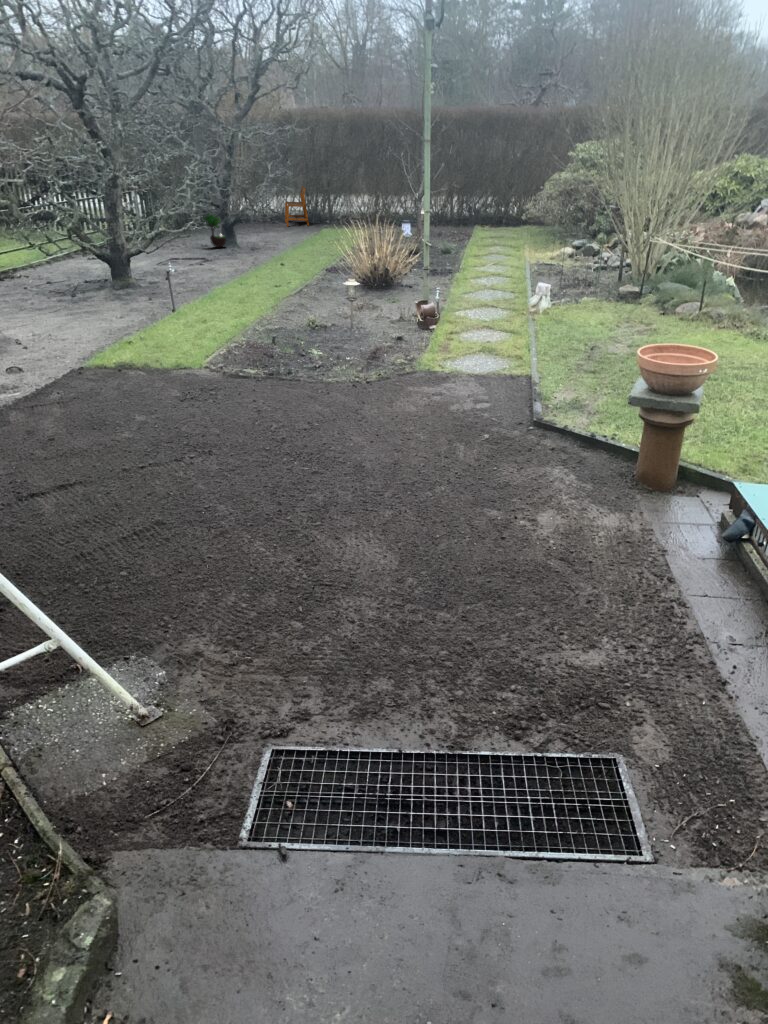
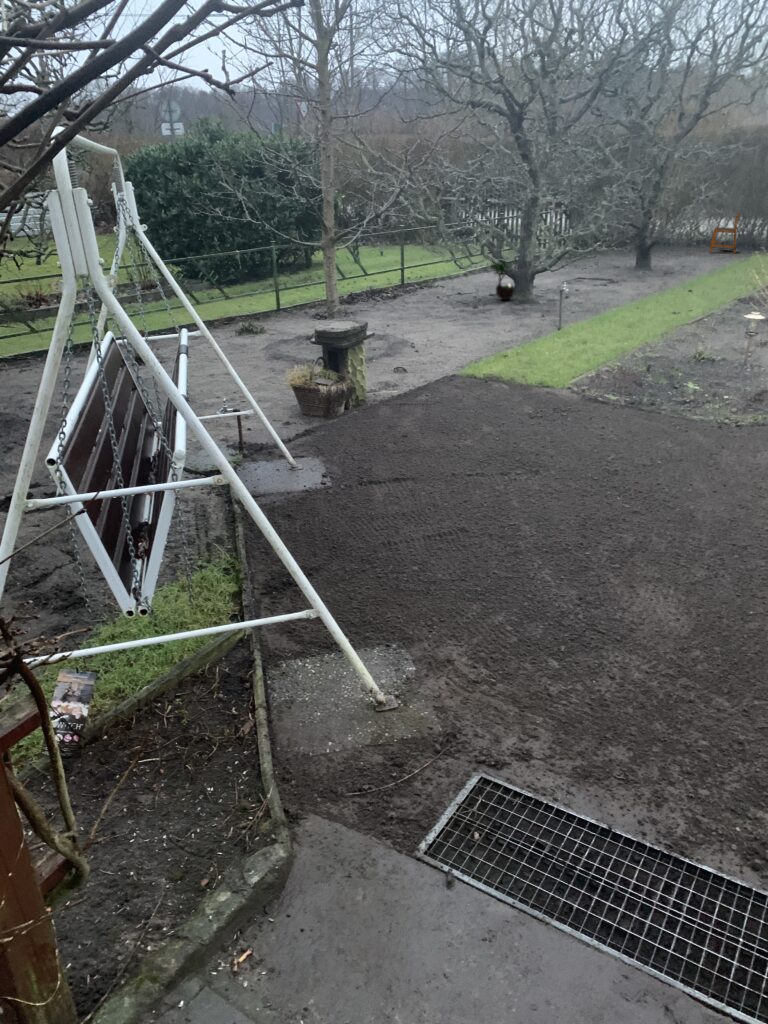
potted tree: present [204,214,226,247] -> present [491,260,515,300]

